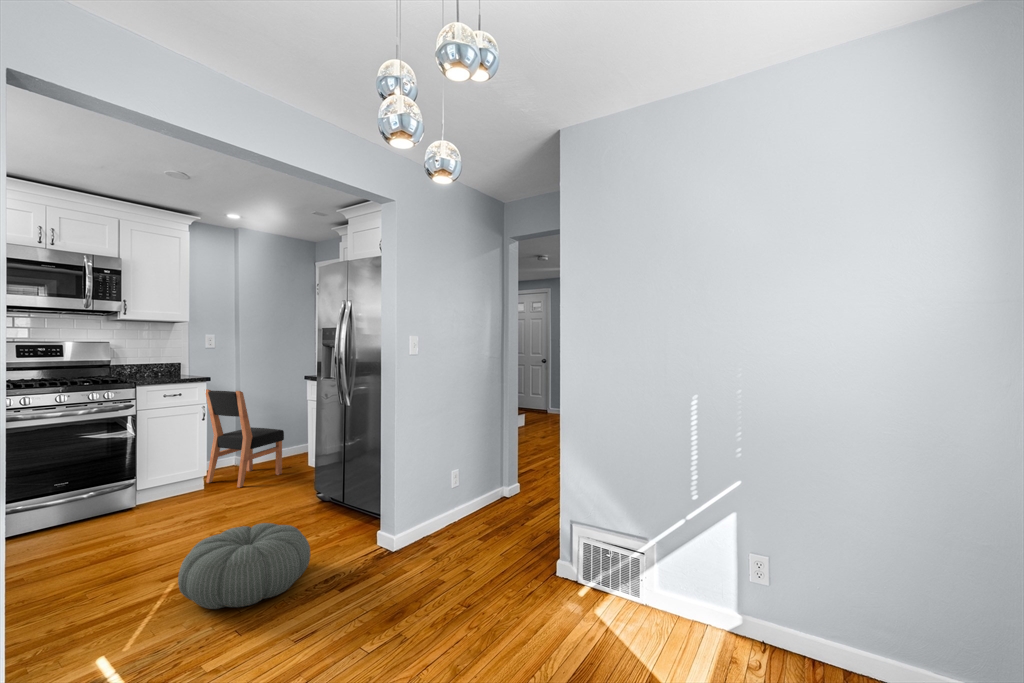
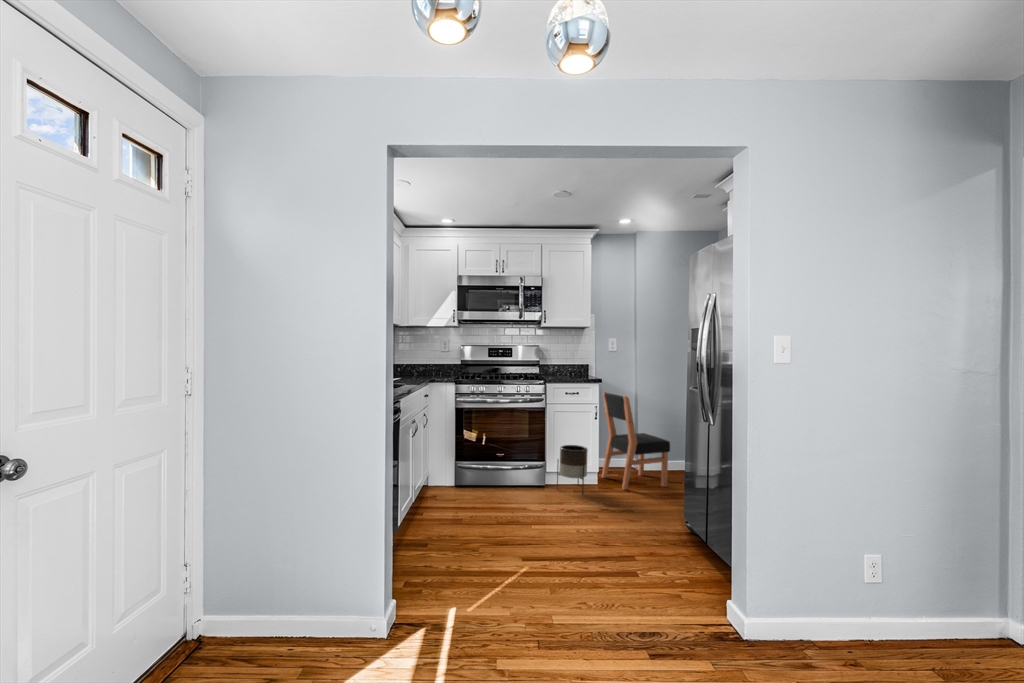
planter: none [157,452,197,507] -> present [557,445,588,494]
pouf: present [178,523,310,609] -> none [514,532,633,625]

